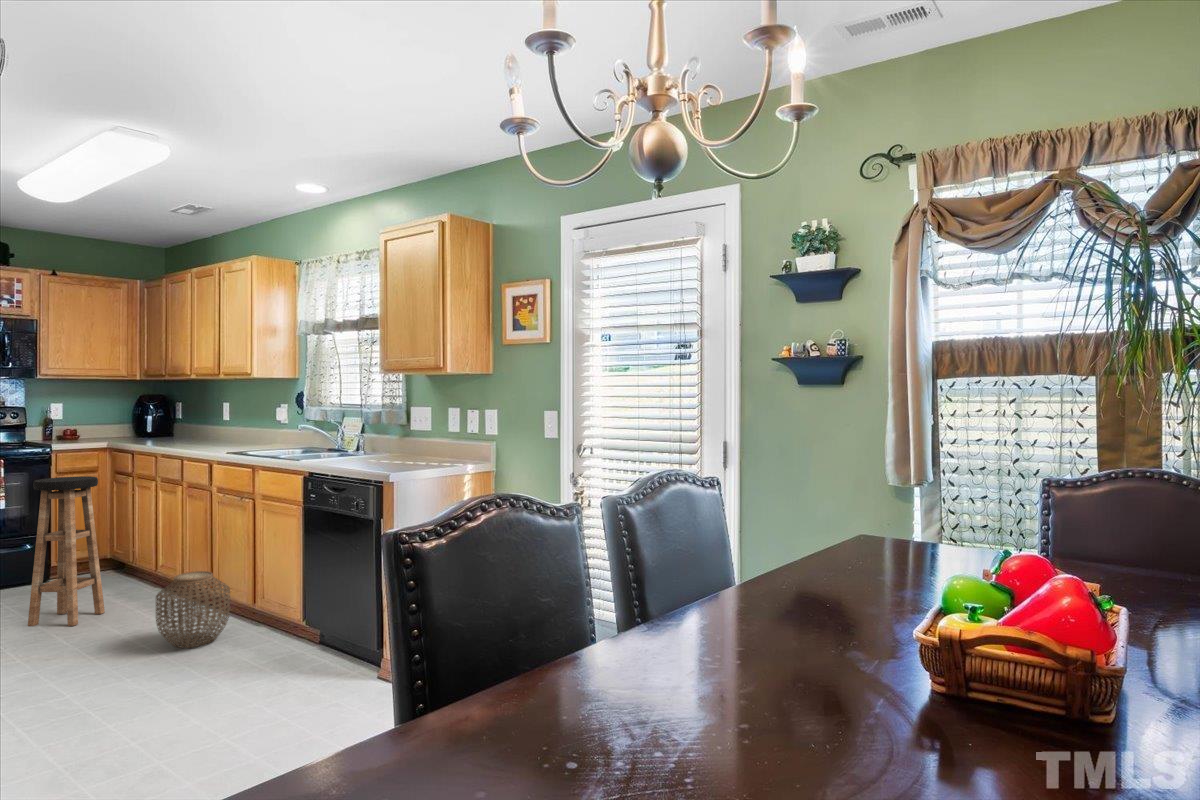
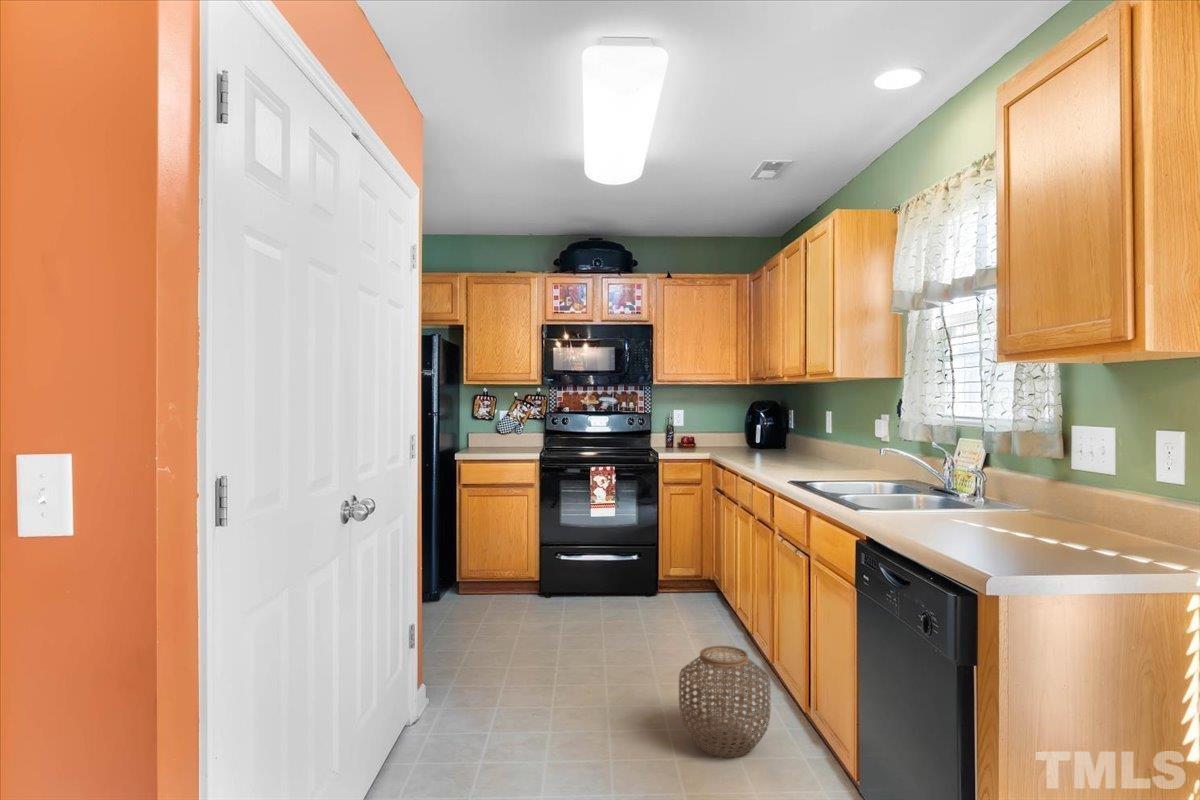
bar stool: present [28,476,105,626] -> none [599,494,670,669]

